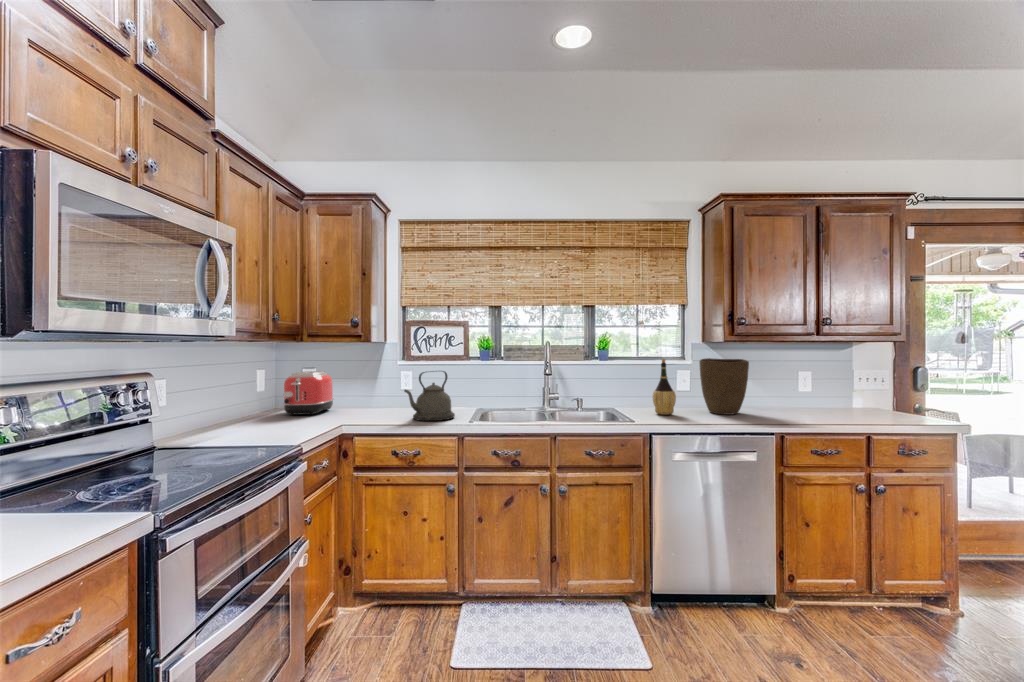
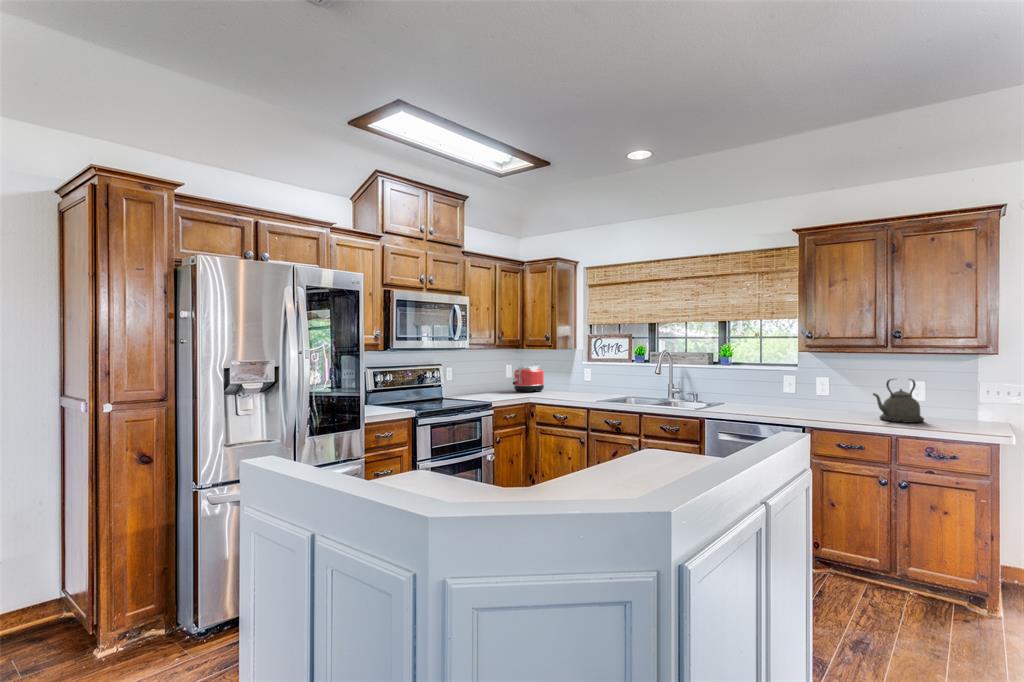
vase: present [699,358,749,415] -> none [776,366,819,413]
wine bottle: present [653,359,676,415] -> none [730,365,749,408]
kettle: present [404,371,455,421] -> present [873,379,924,423]

